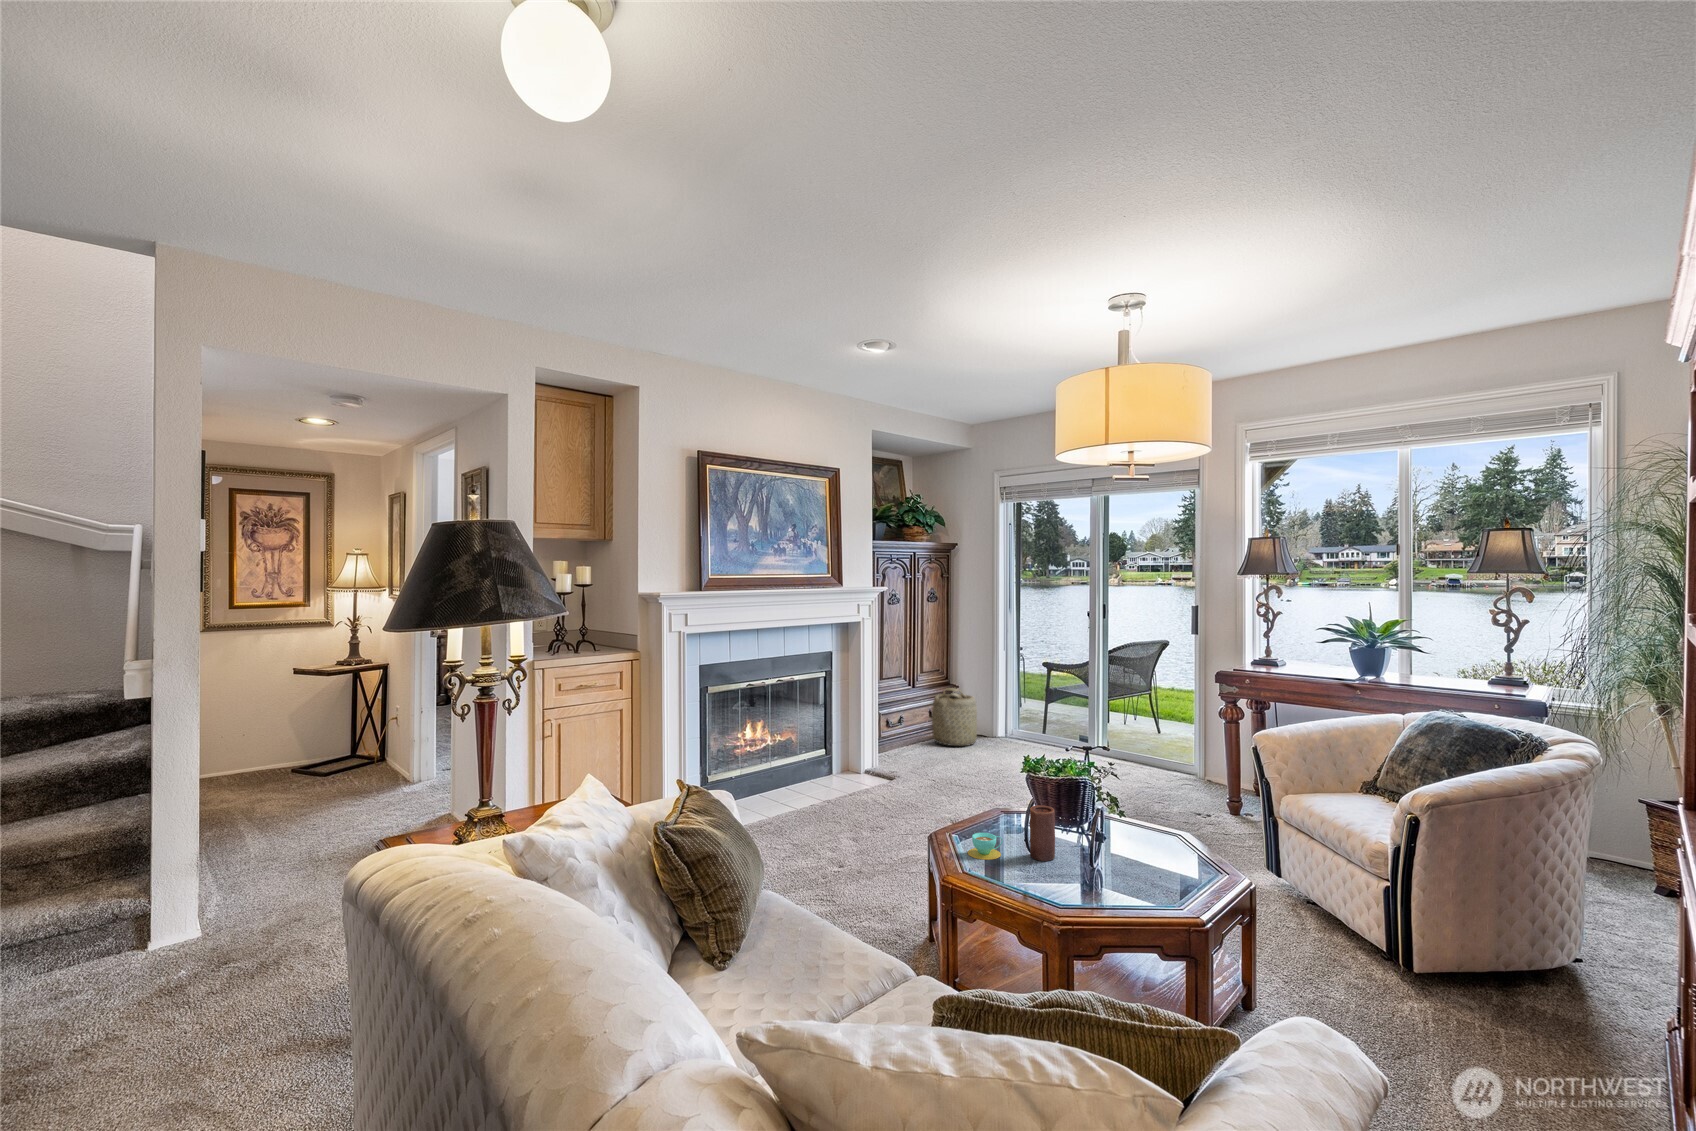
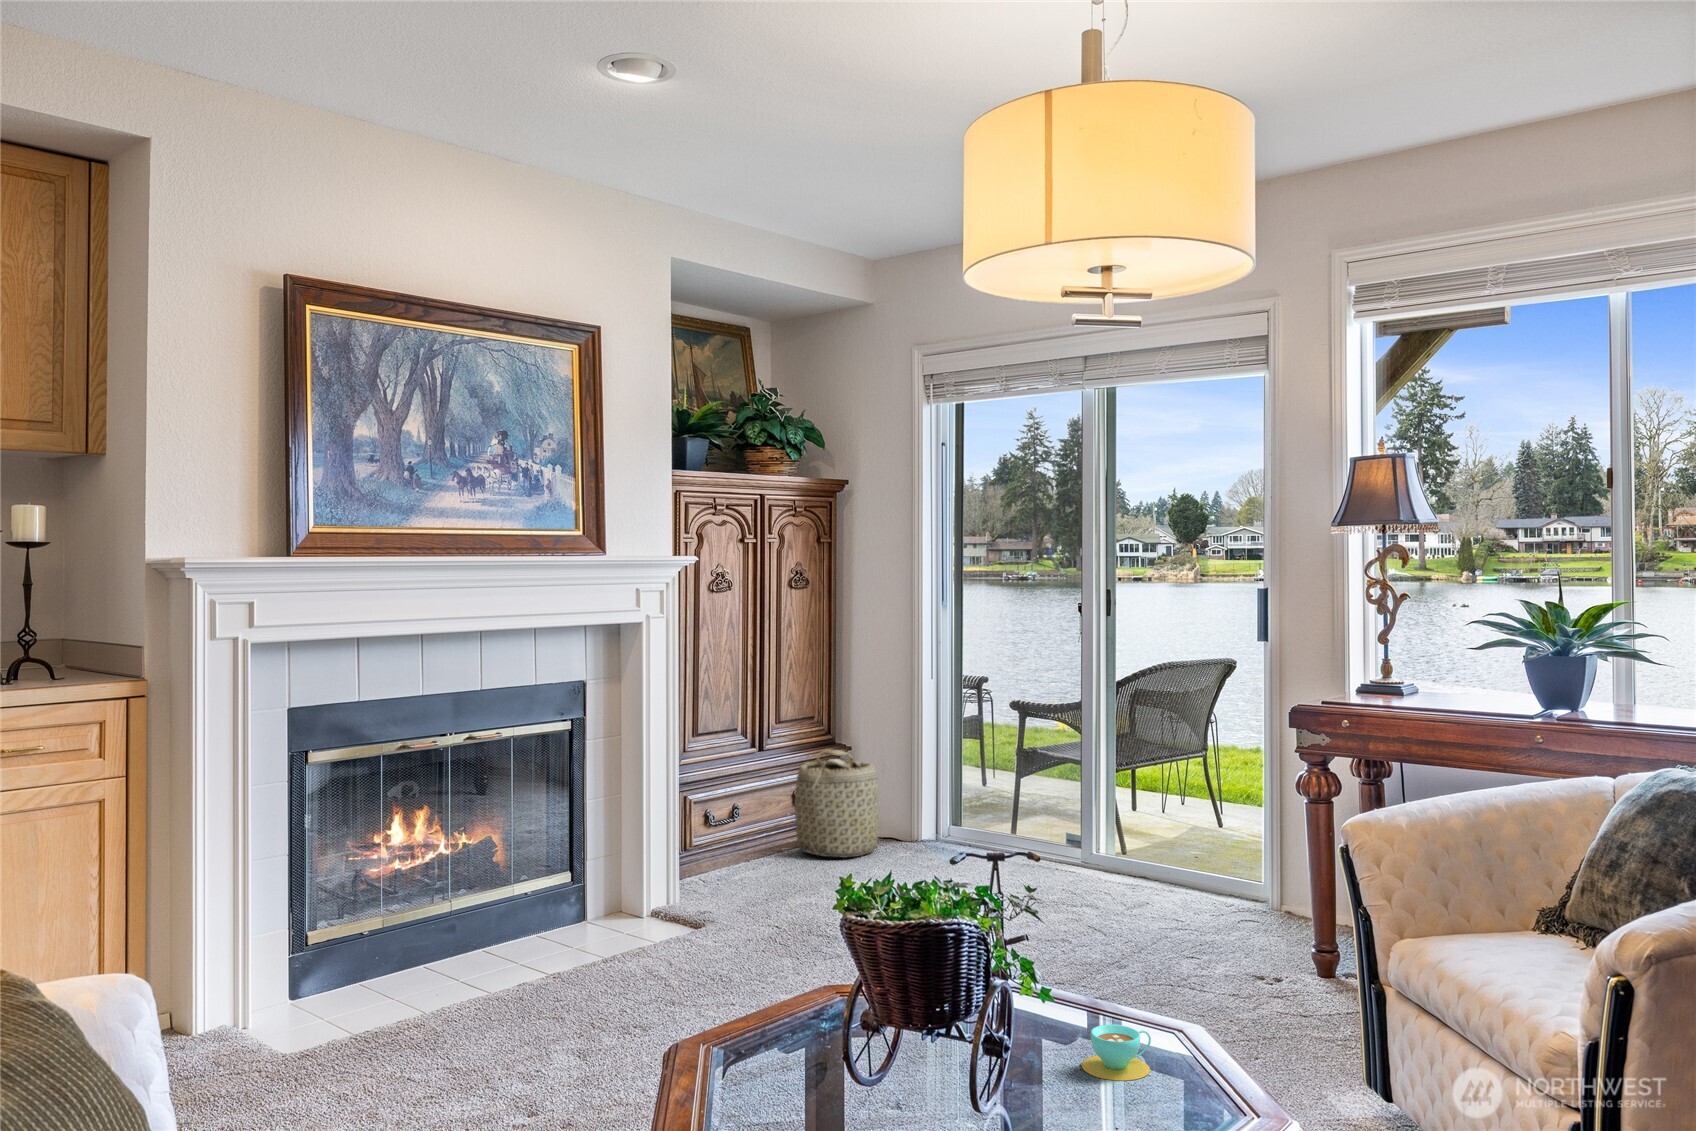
candle: present [1030,805,1055,861] -> none [864,978,915,1095]
teacup: present [968,833,1003,860] -> present [1081,1025,1151,1081]

